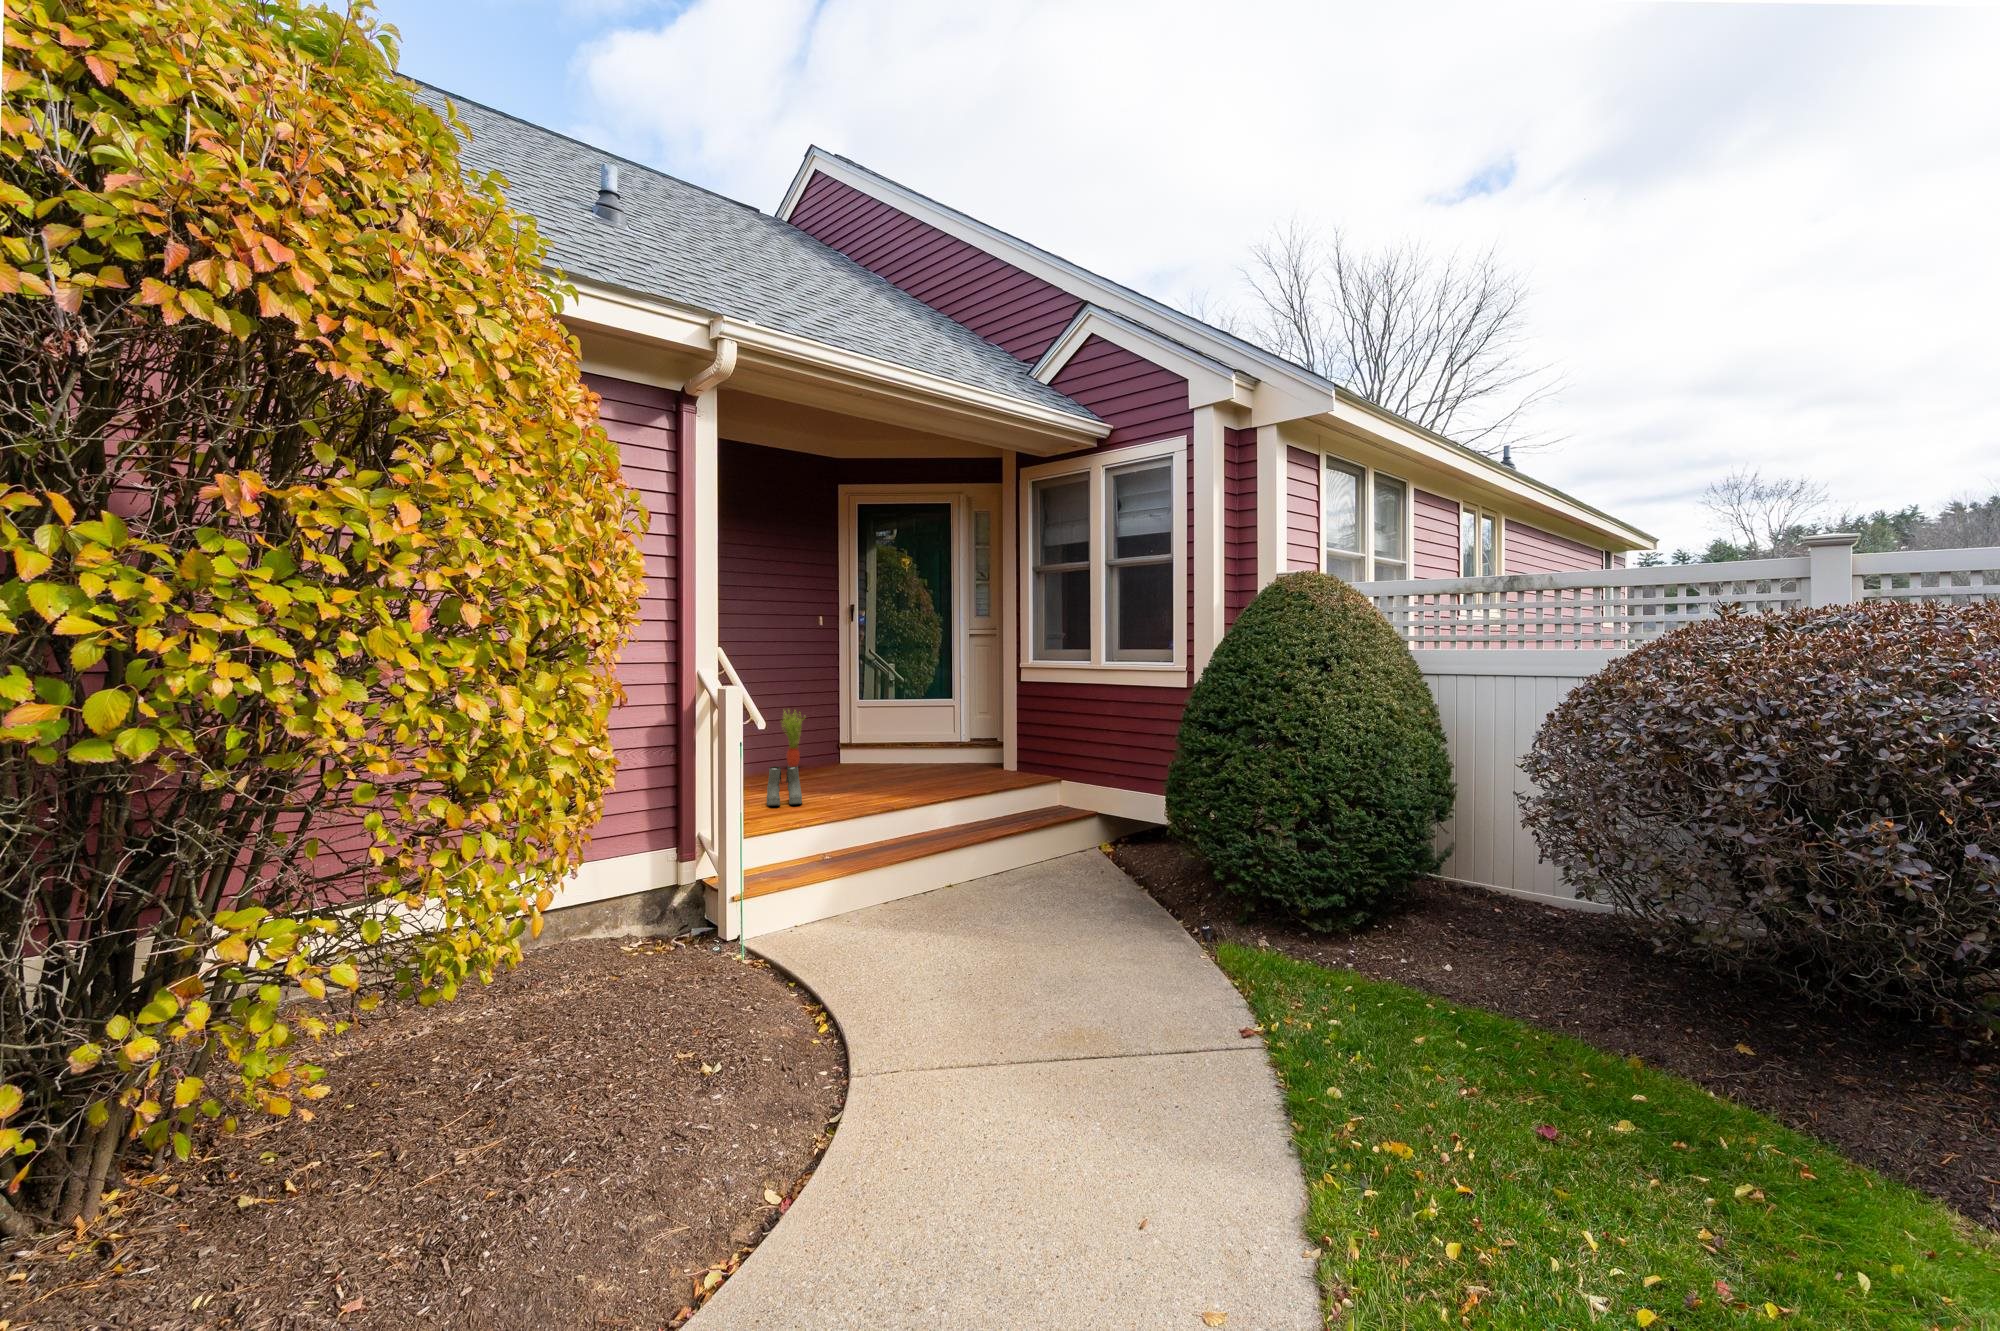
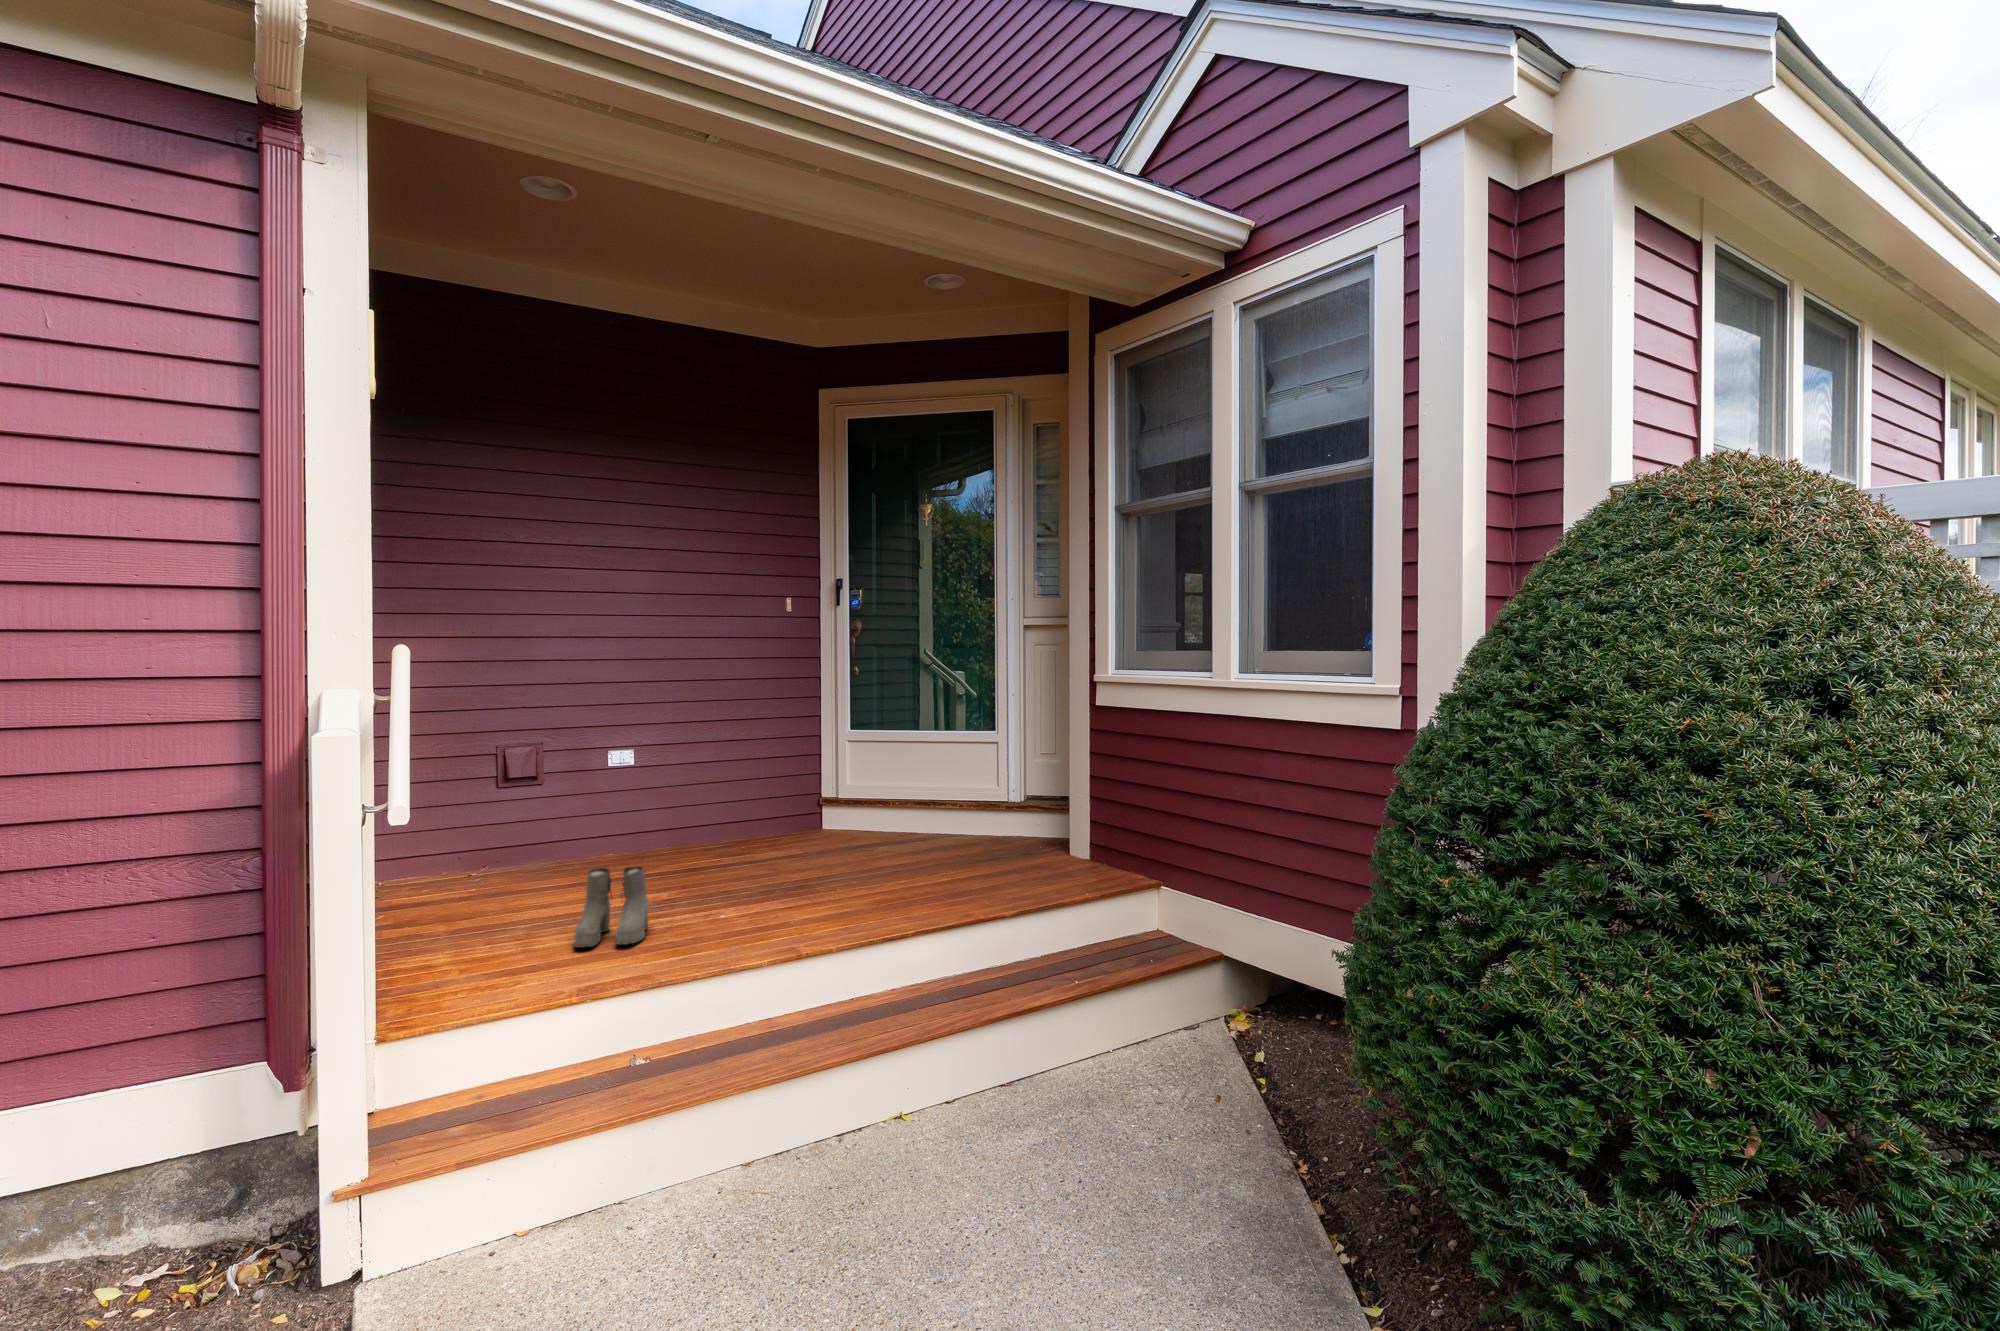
potted plant: present [782,711,804,766] -> none [708,744,752,840]

